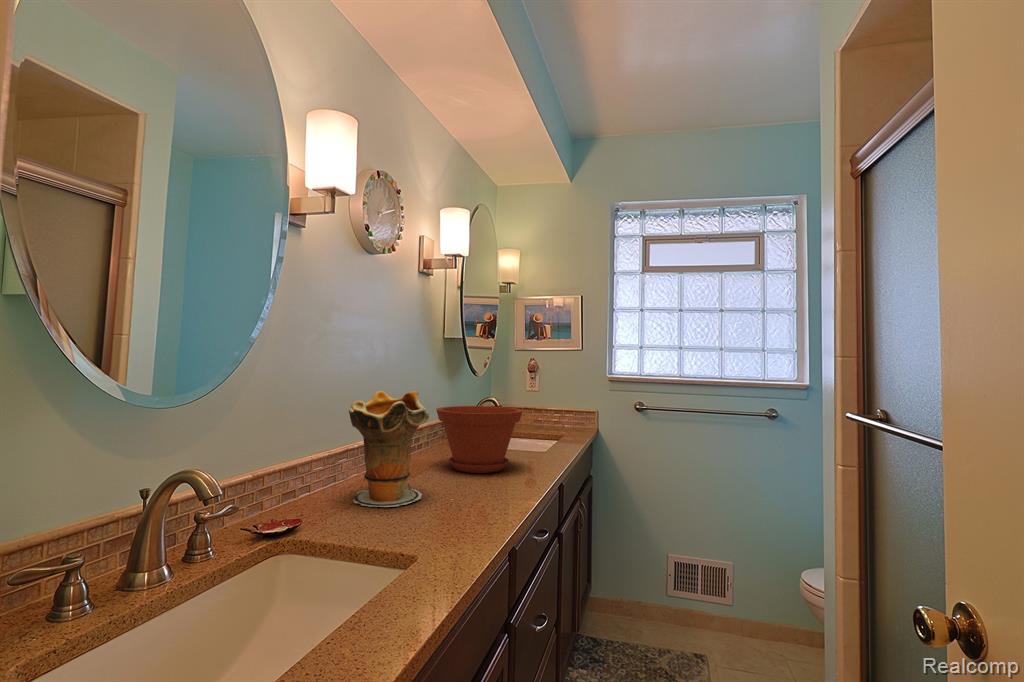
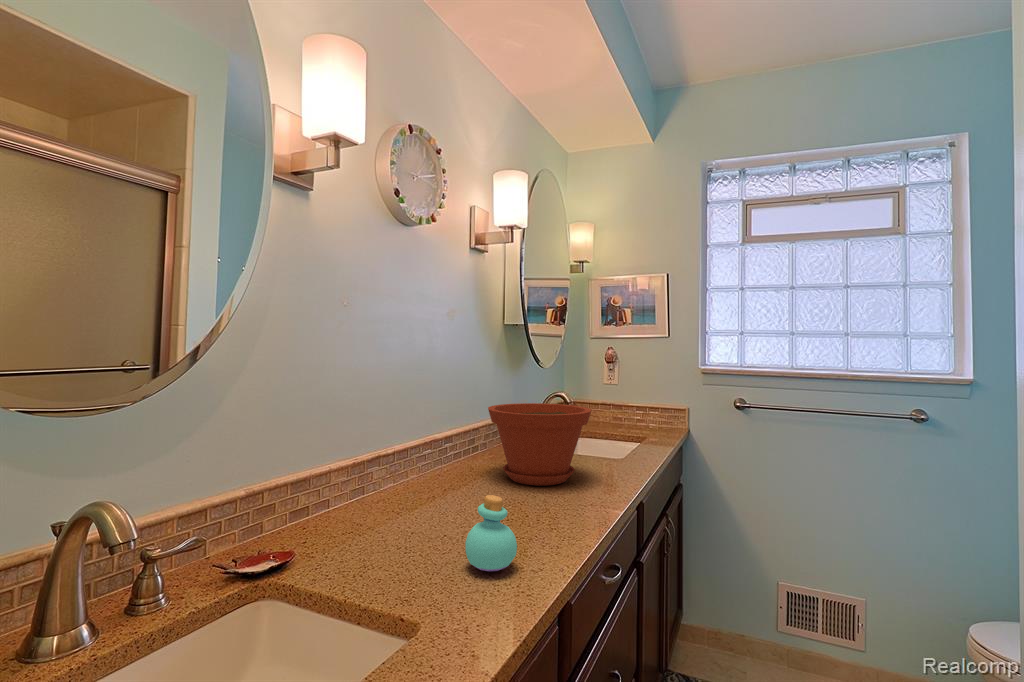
decorative vase: present [349,391,429,507] -> none [366,387,465,534]
perfume bottle: none [438,470,478,526] -> present [465,495,517,571]

